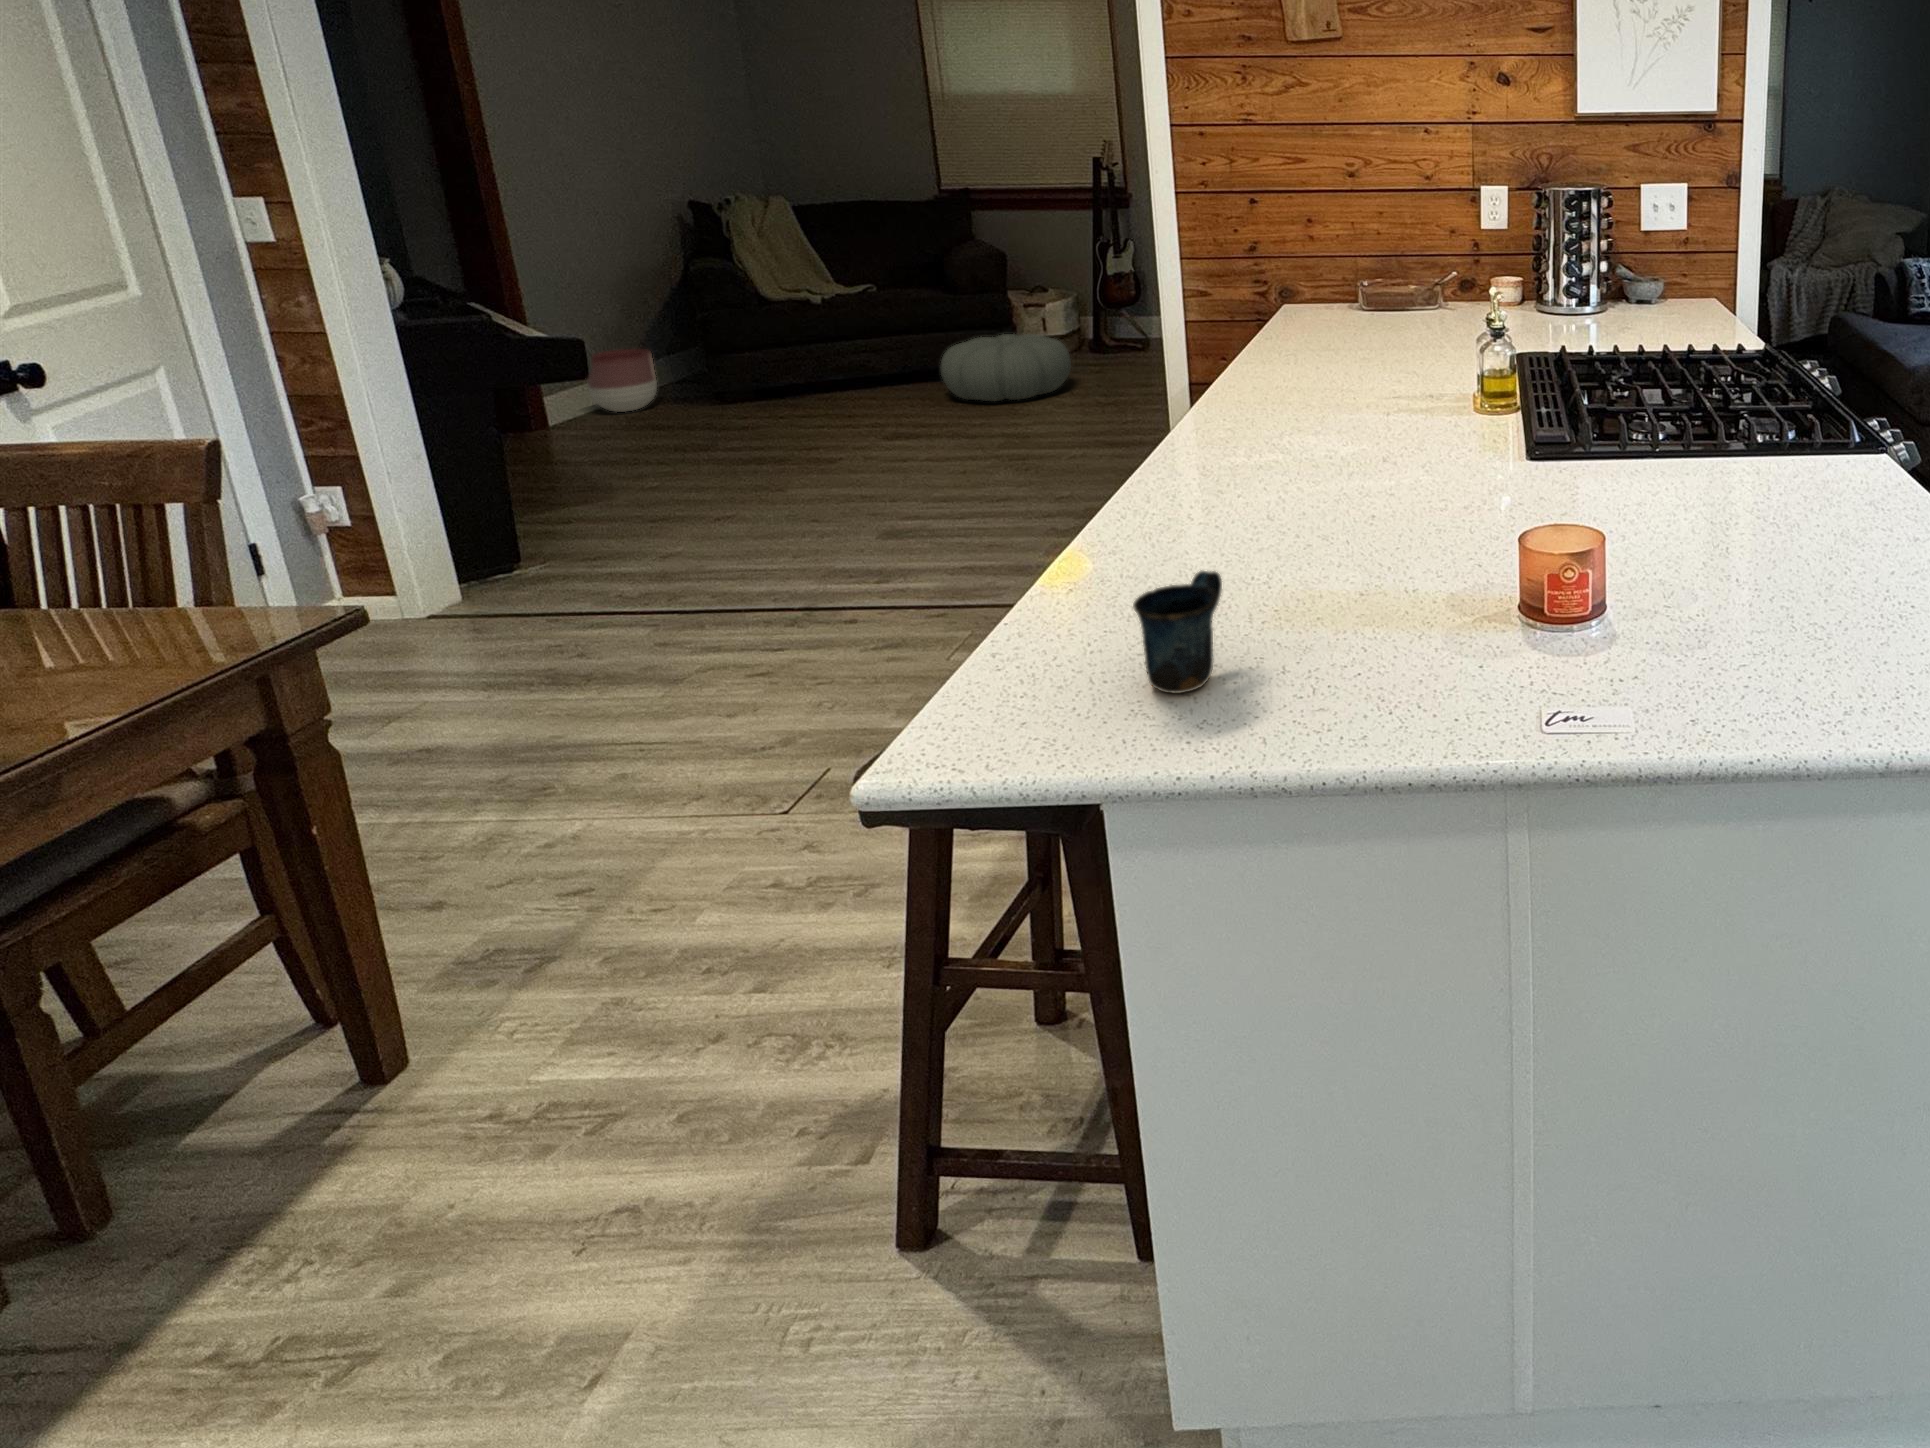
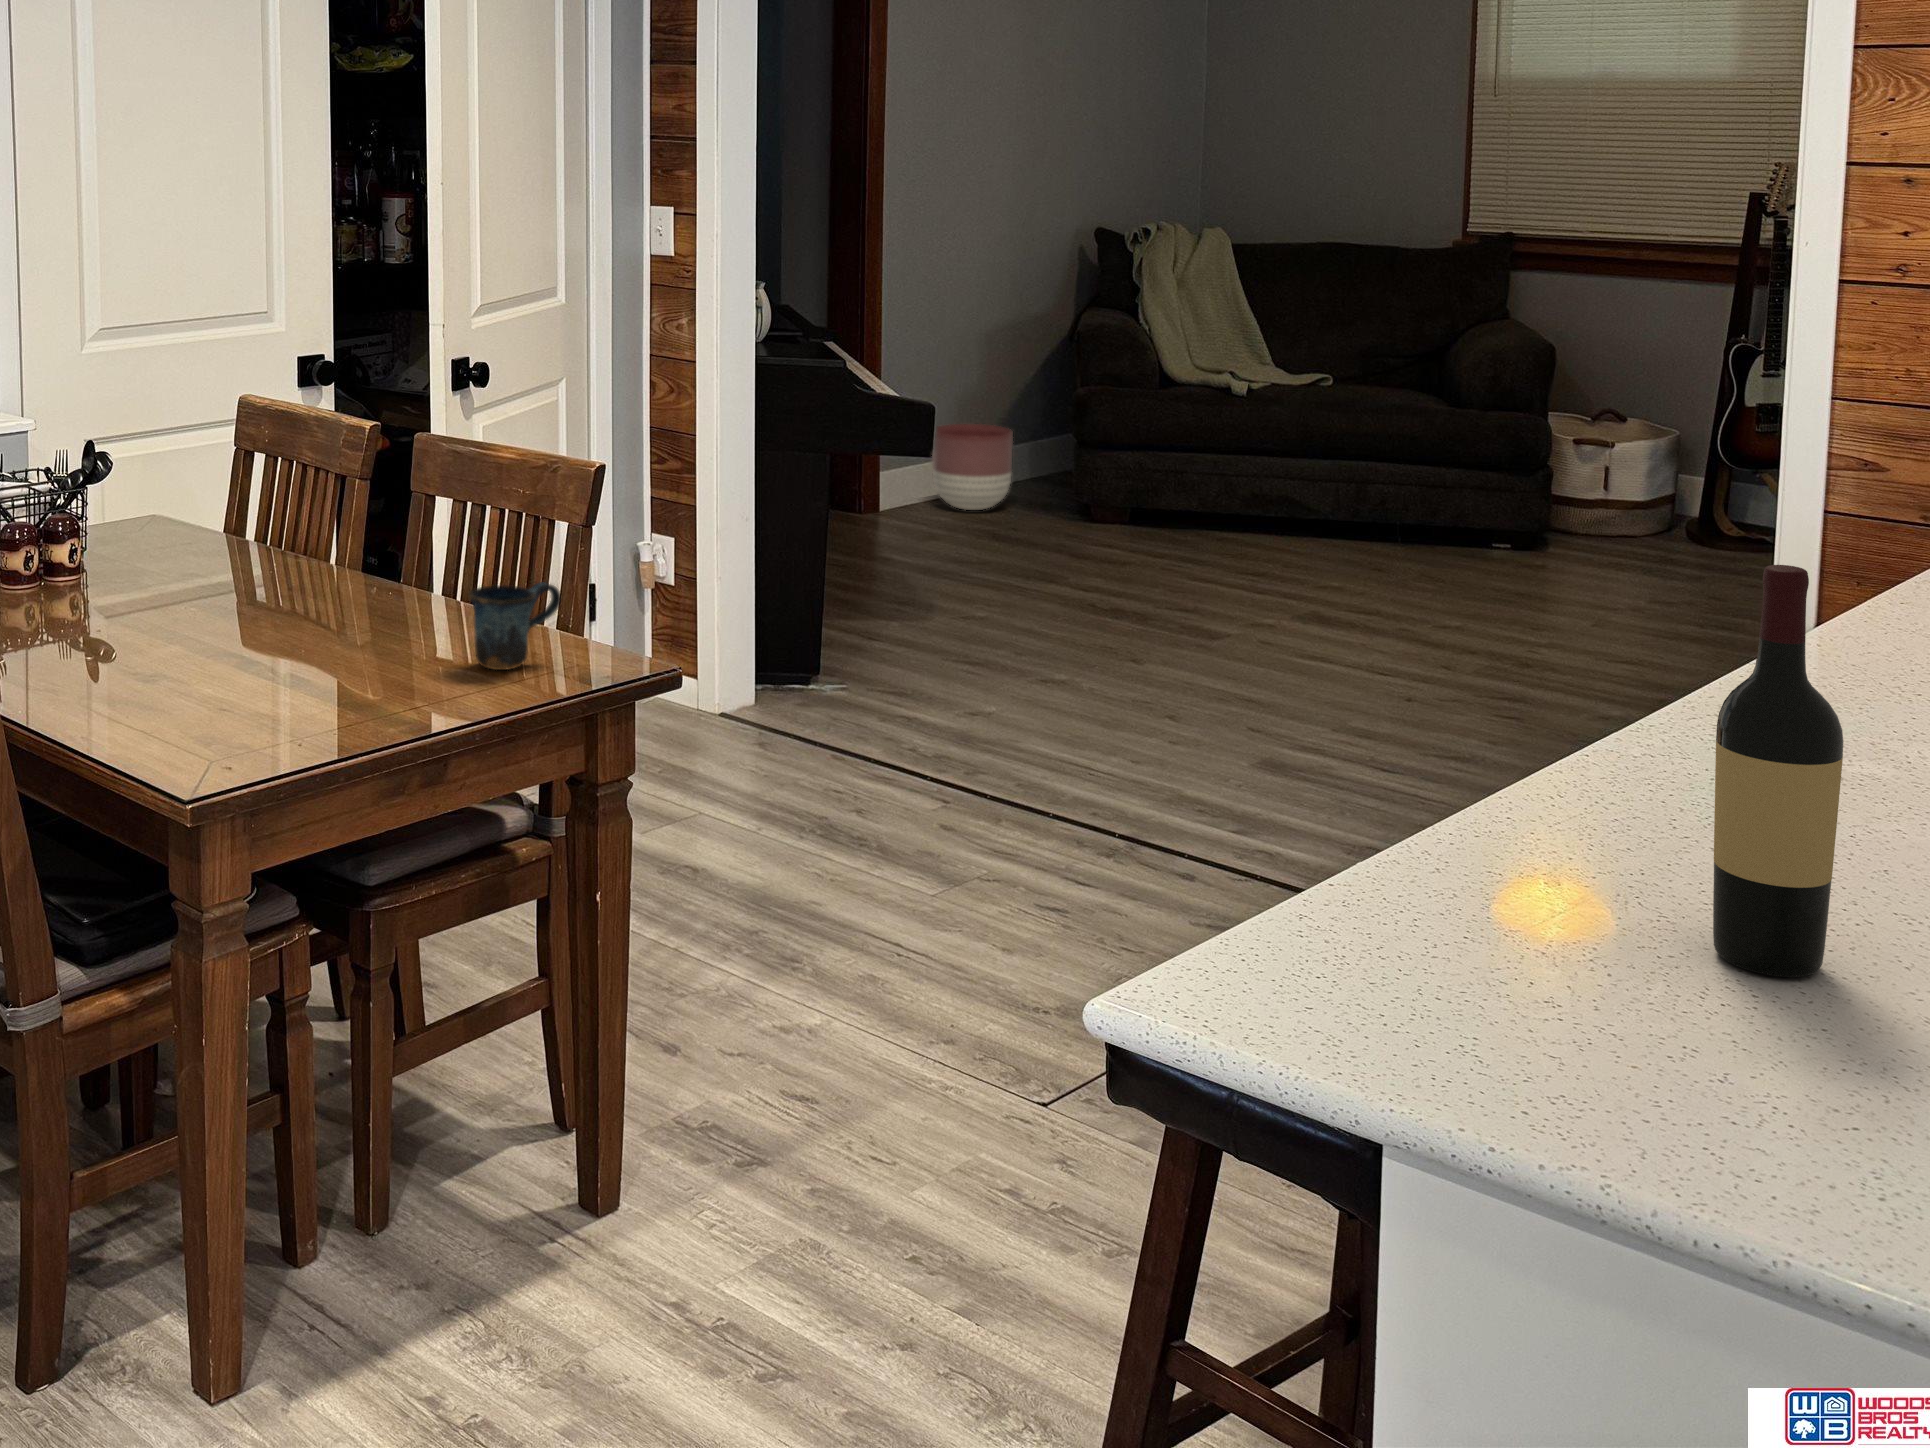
pouf: present [940,334,1071,401] -> none [1403,483,1634,598]
wine bottle: none [1223,359,1293,602] -> present [1713,565,1843,977]
mug: present [1133,571,1222,693] -> present [469,582,561,670]

